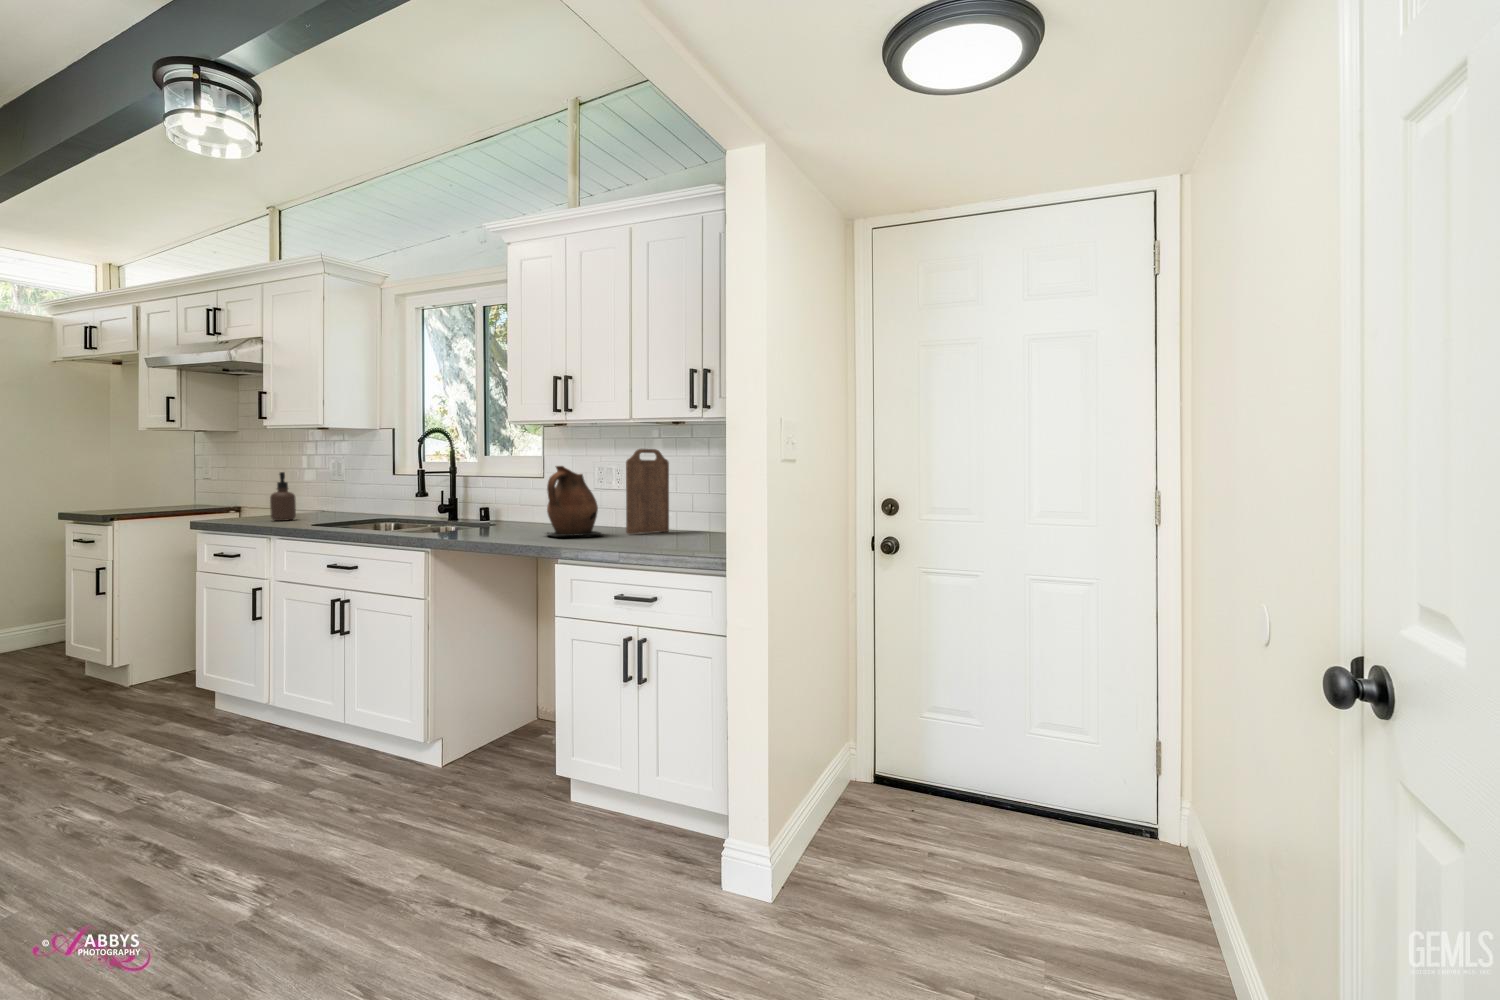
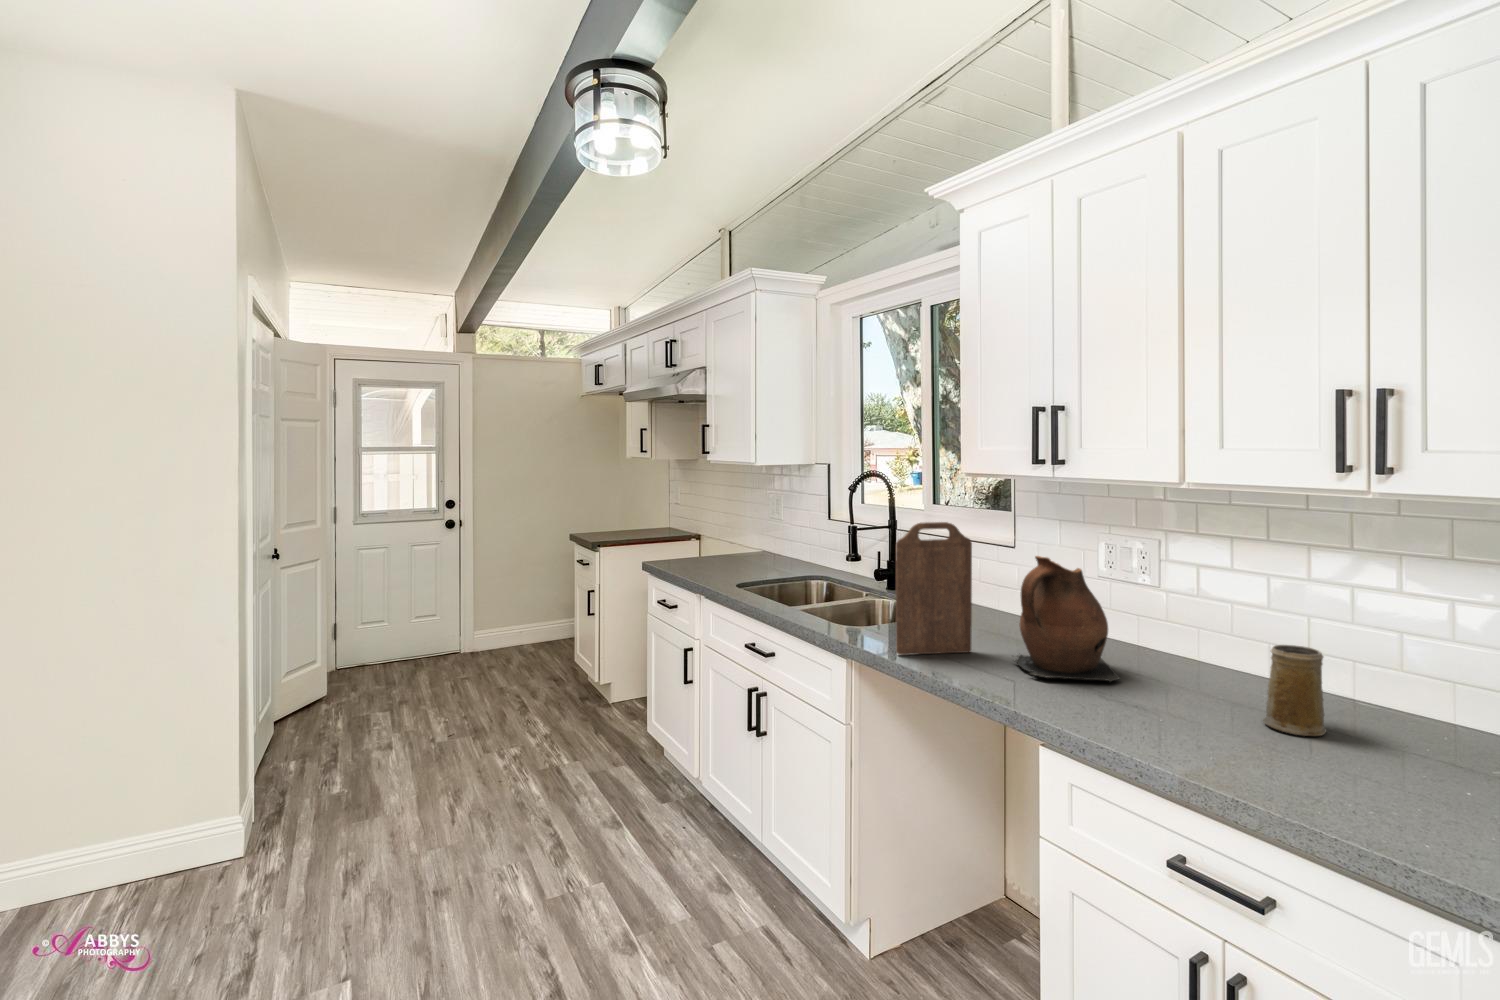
cutting board: present [626,449,669,534] -> present [896,522,972,655]
soap dispenser: present [270,472,296,521] -> none [710,515,733,569]
mug: none [669,500,694,540] -> present [1263,645,1326,736]

